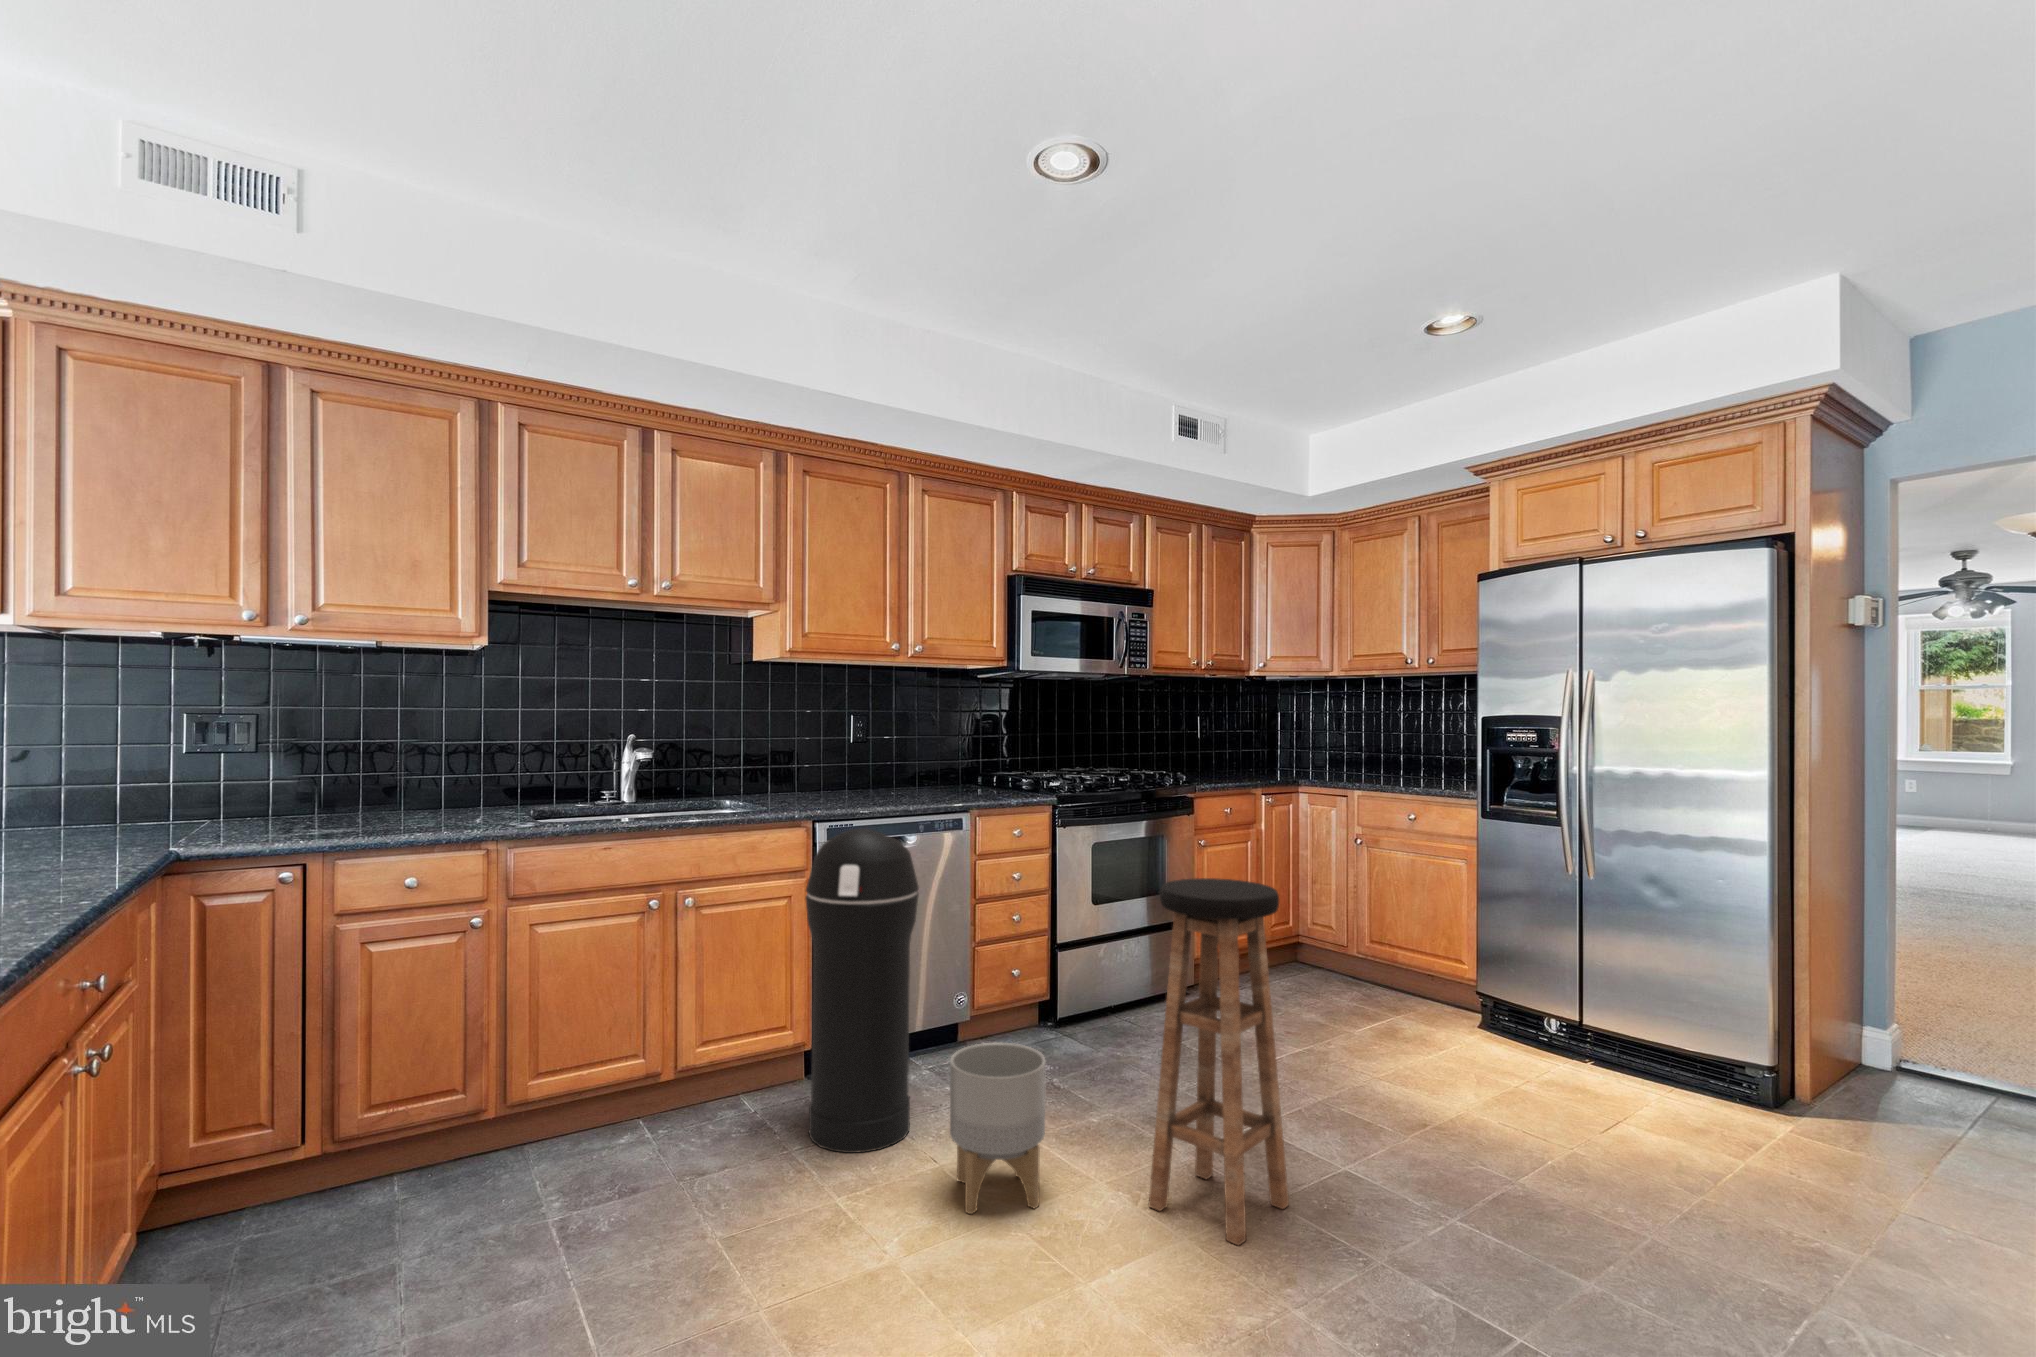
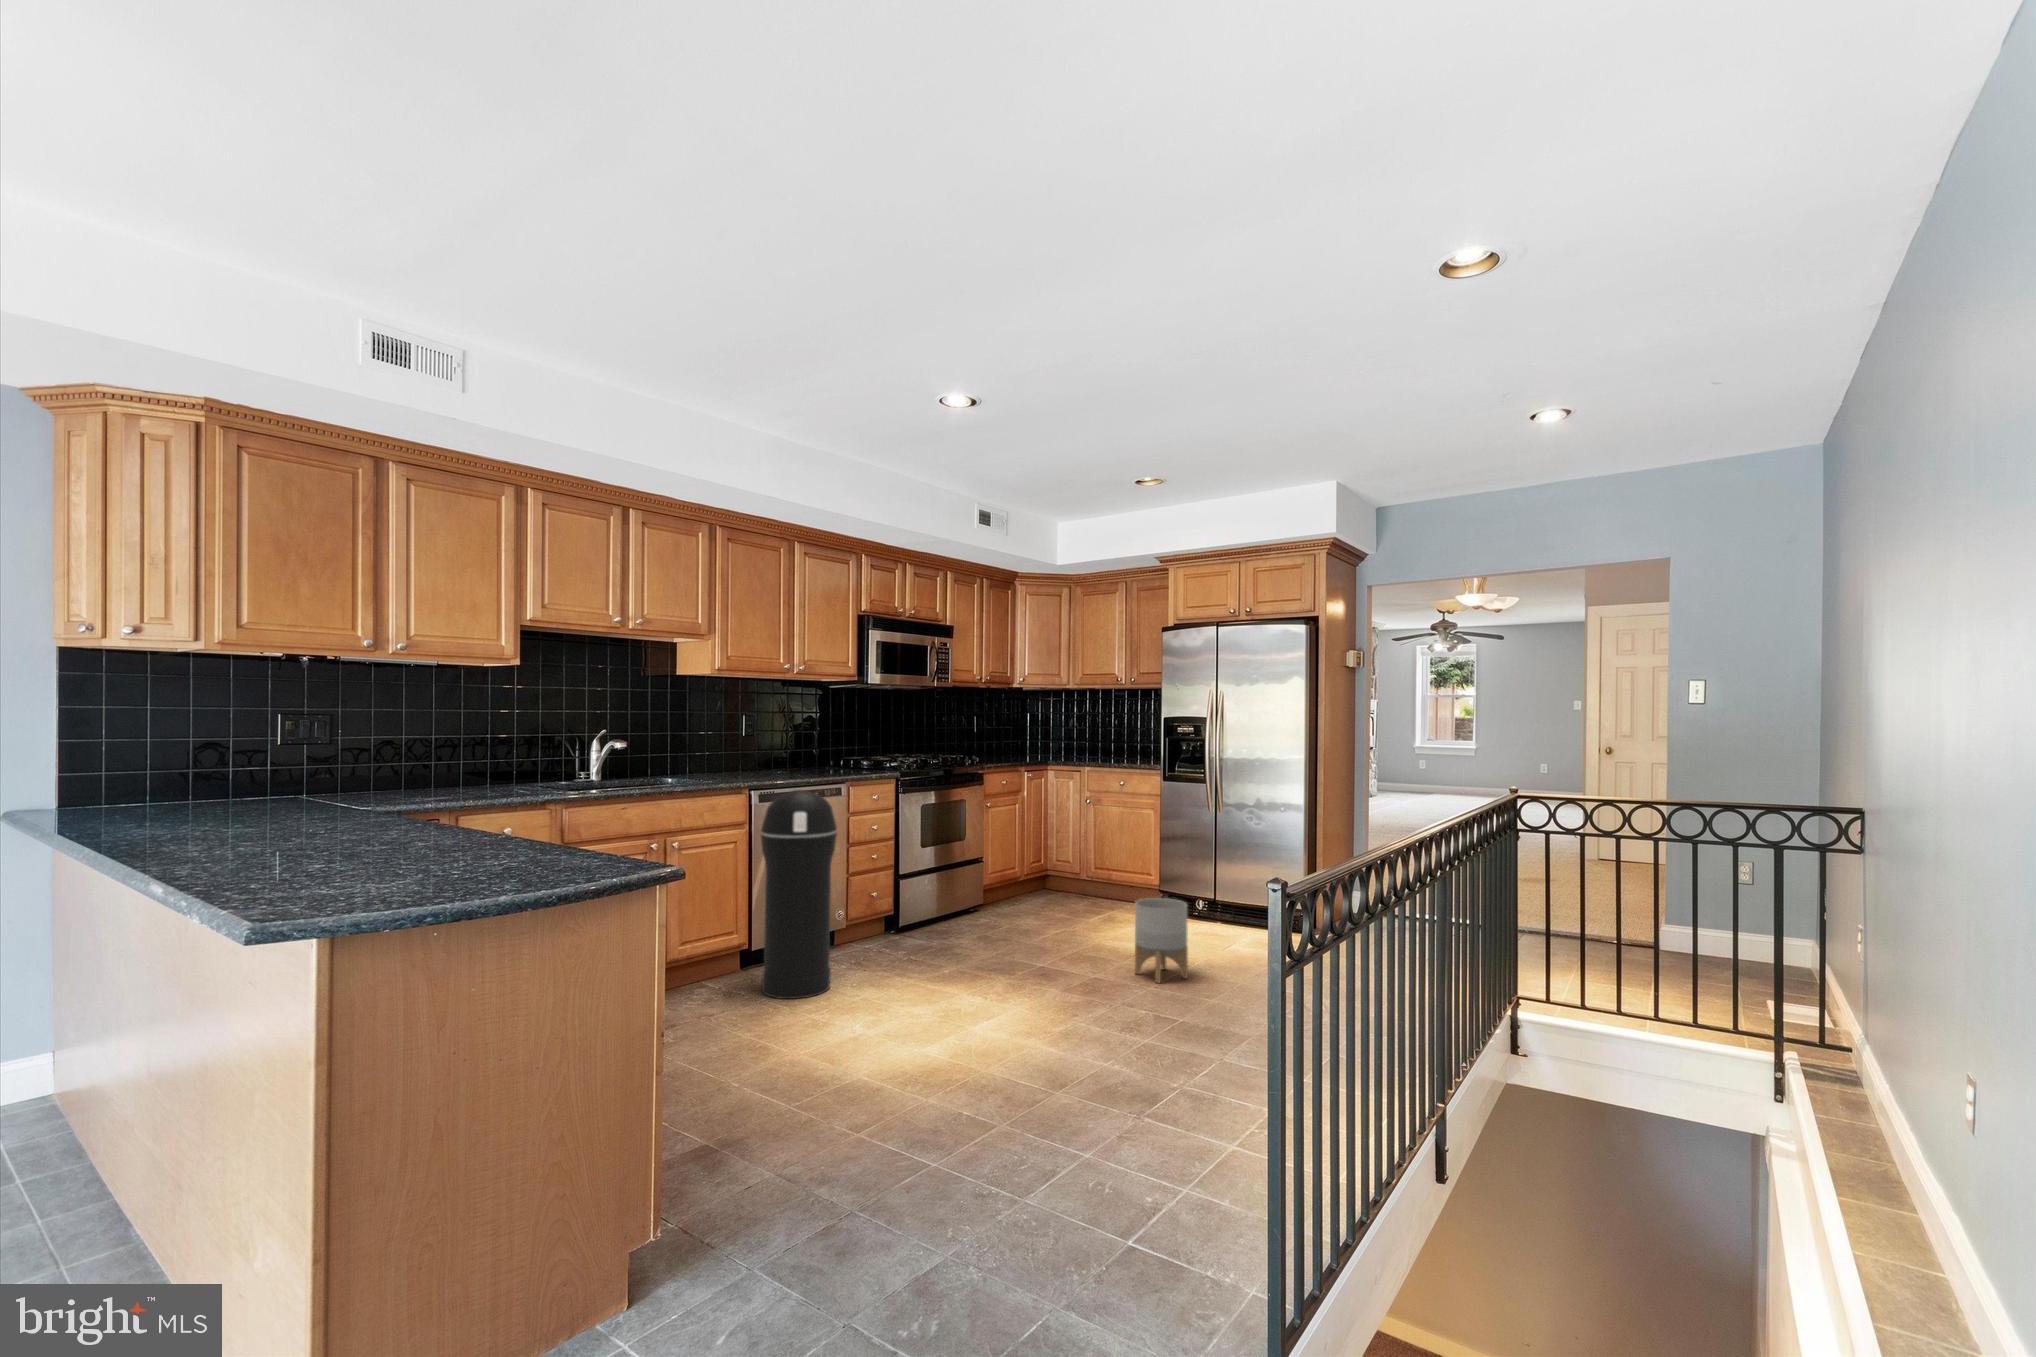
bar stool: present [1149,878,1289,1245] -> none [993,811,1069,1008]
planter: present [950,1043,1046,1214] -> present [1135,898,1188,983]

